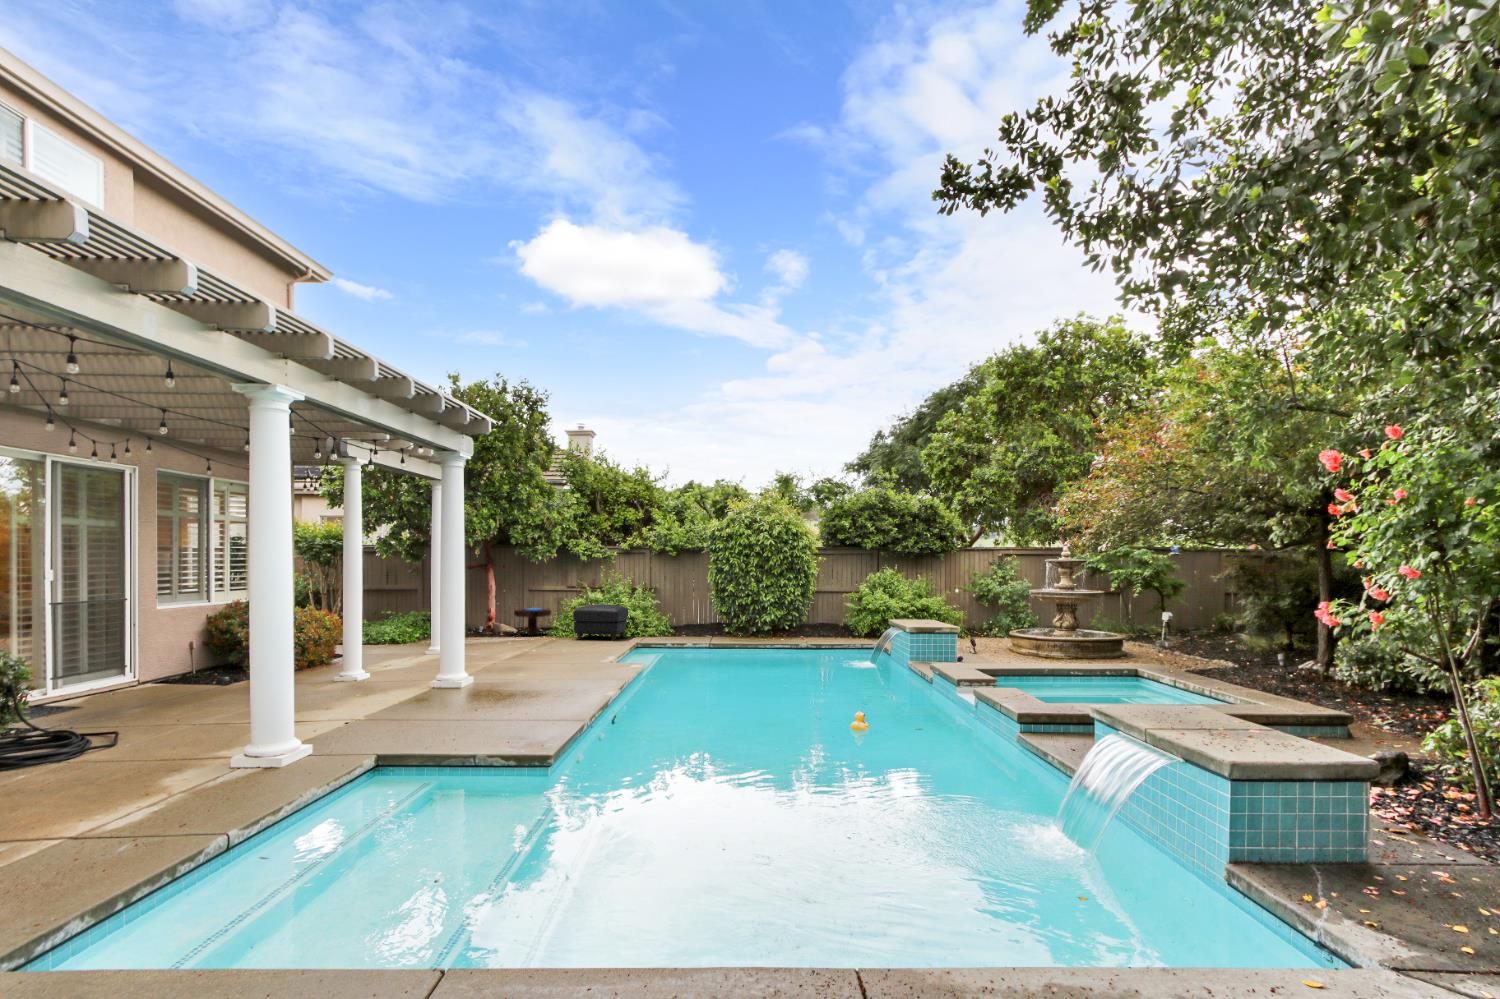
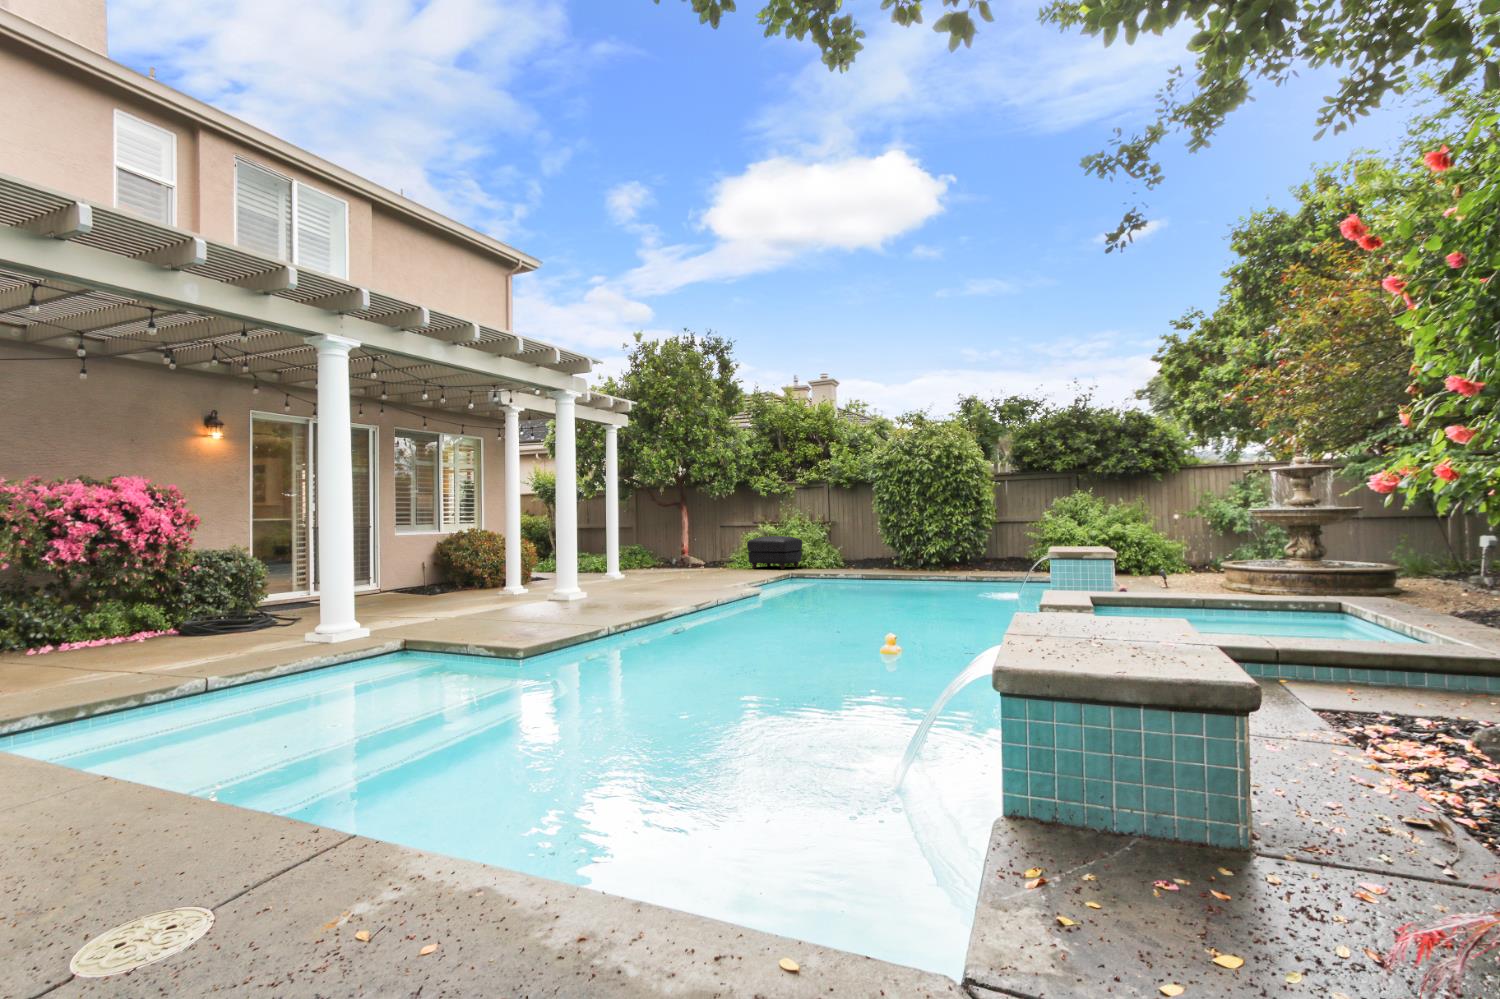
side table: present [514,608,551,635] -> none [705,541,738,565]

